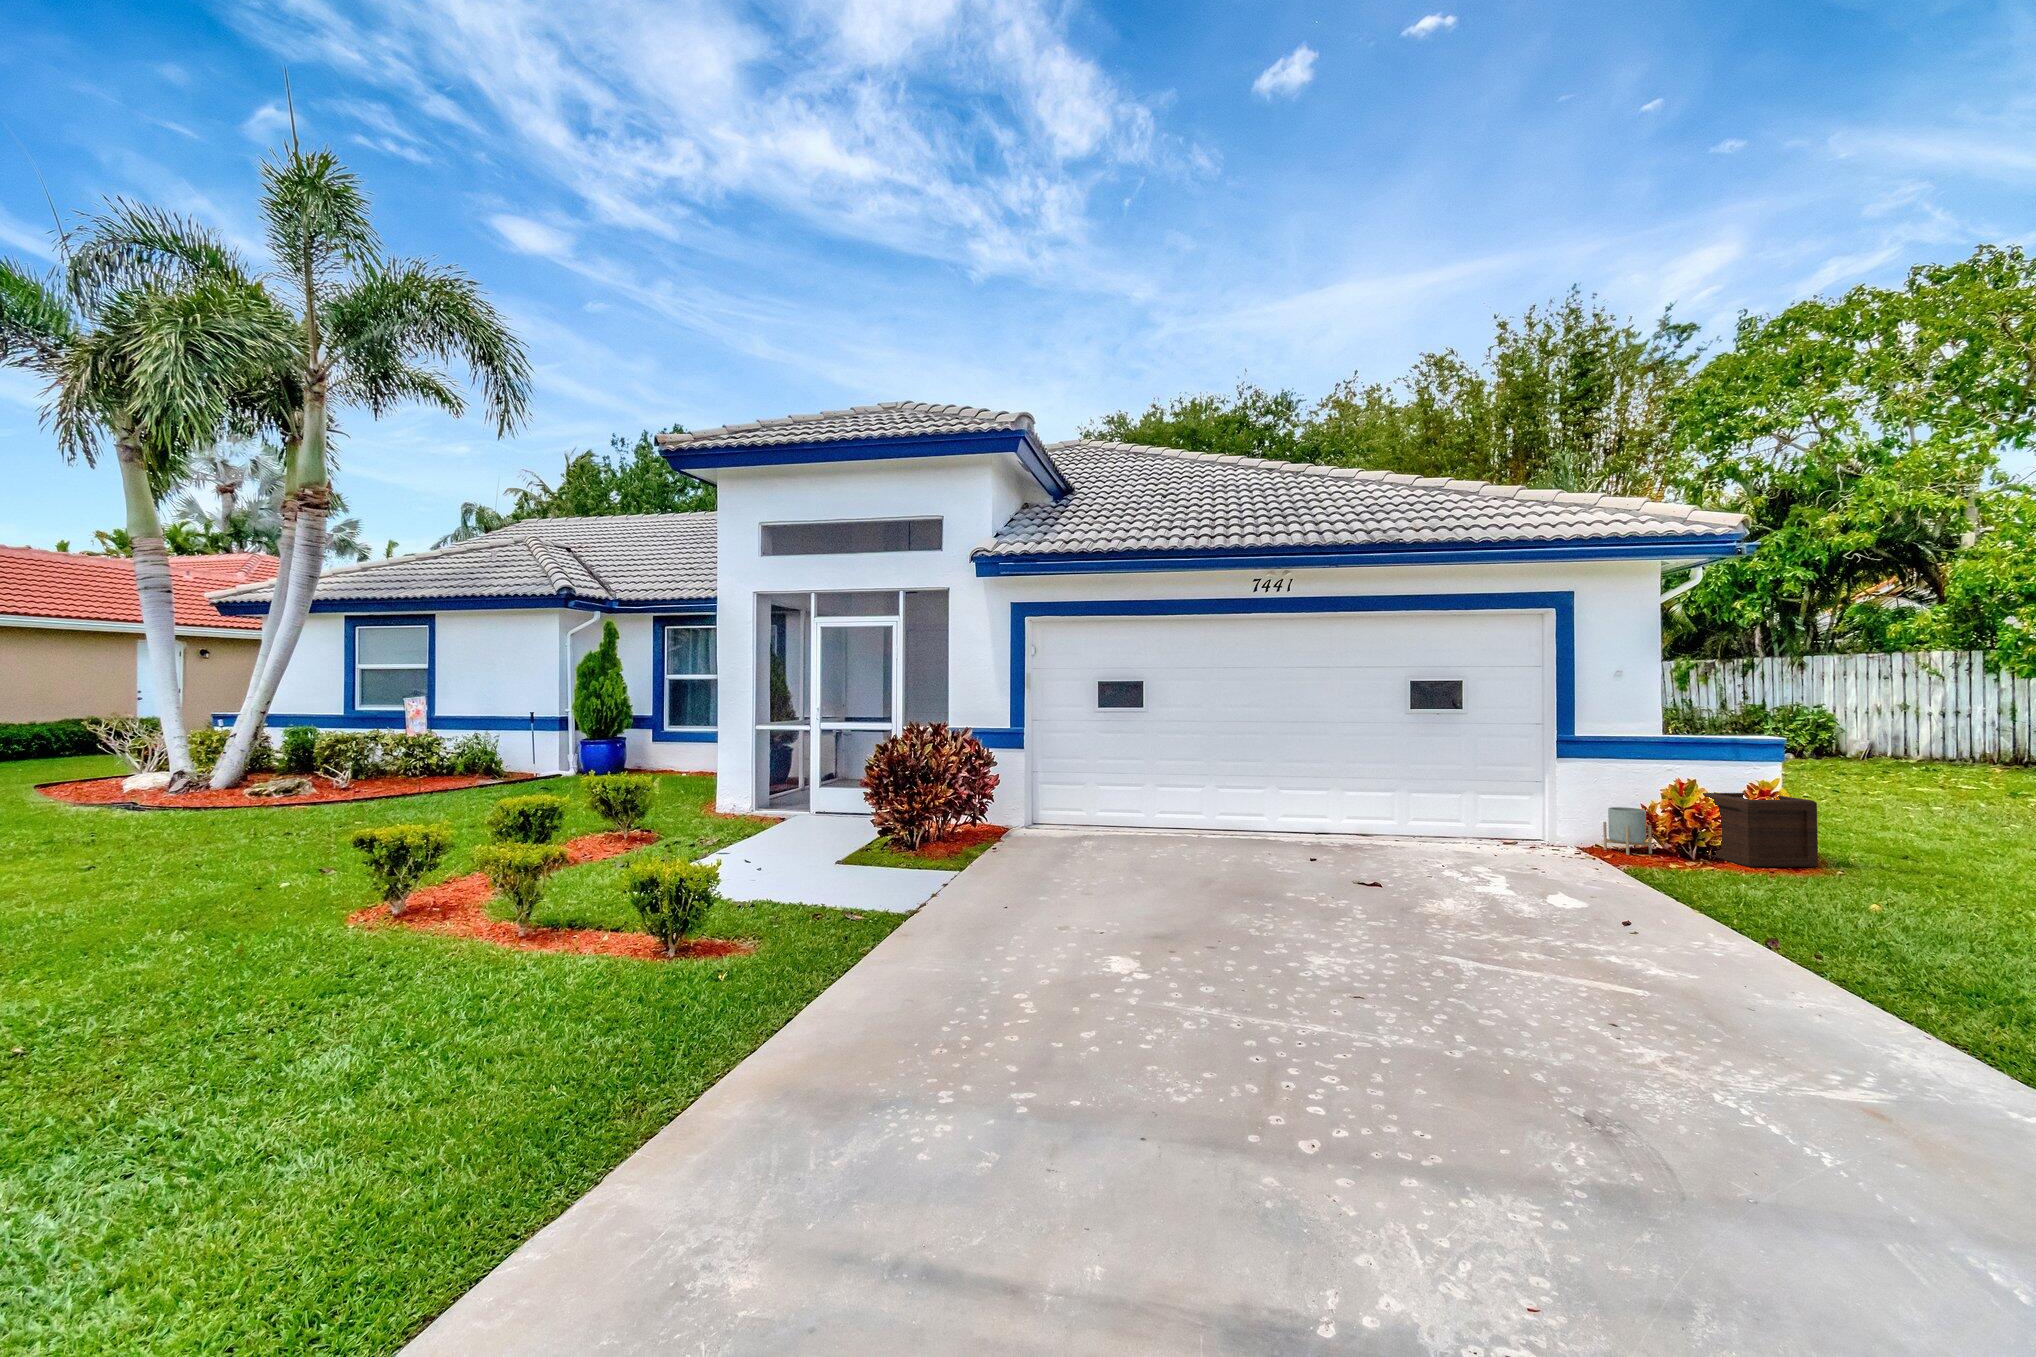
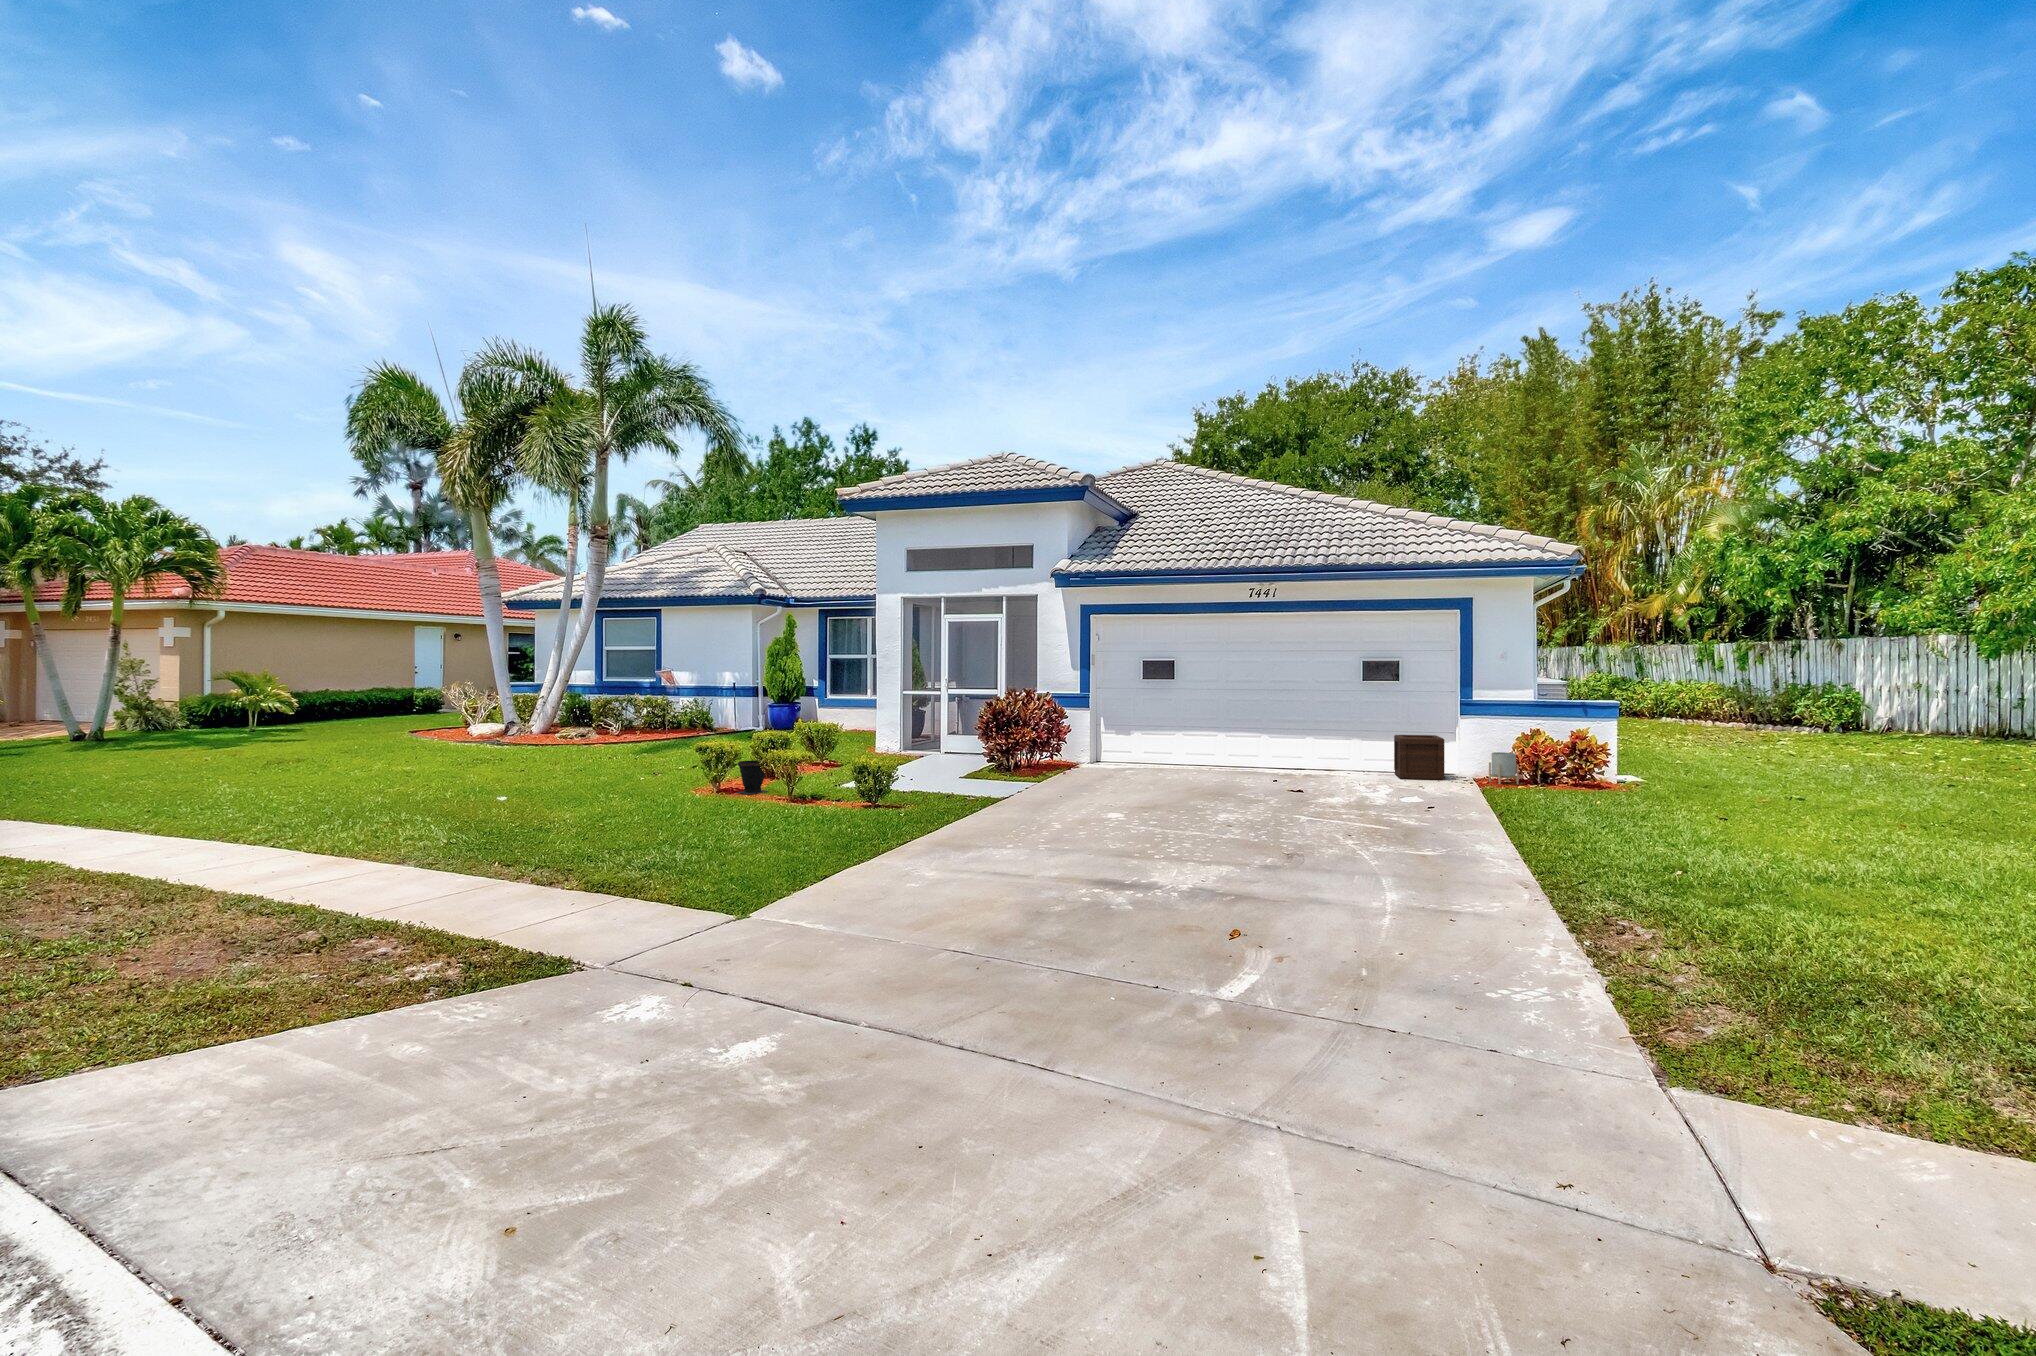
wooden crate: present [1703,793,1818,867] -> present [1394,735,1444,780]
bucket: none [420,854,489,923] -> present [738,761,767,794]

